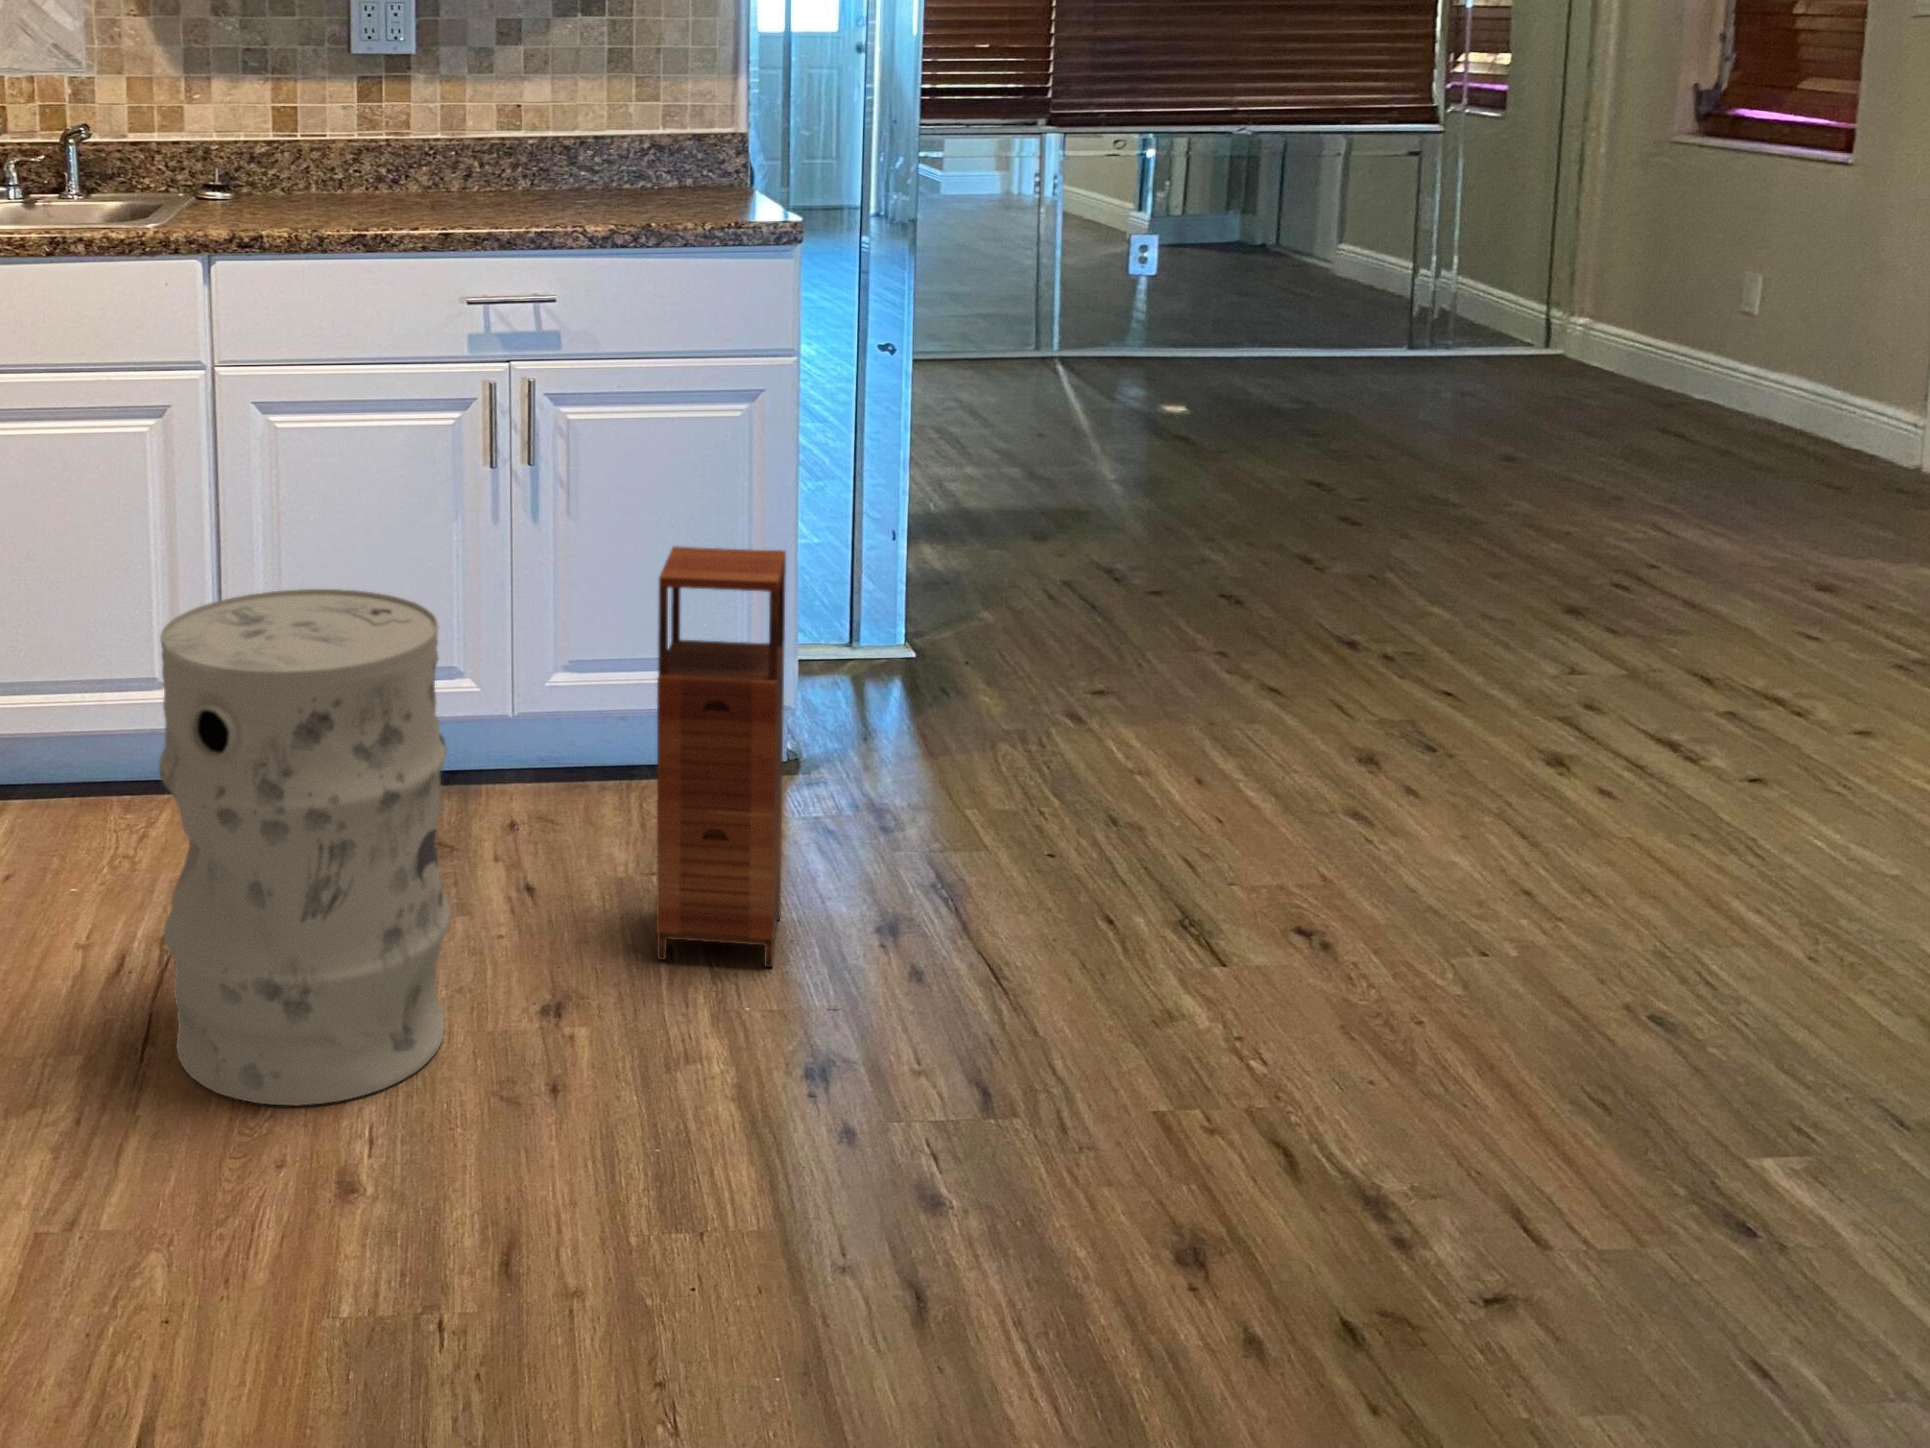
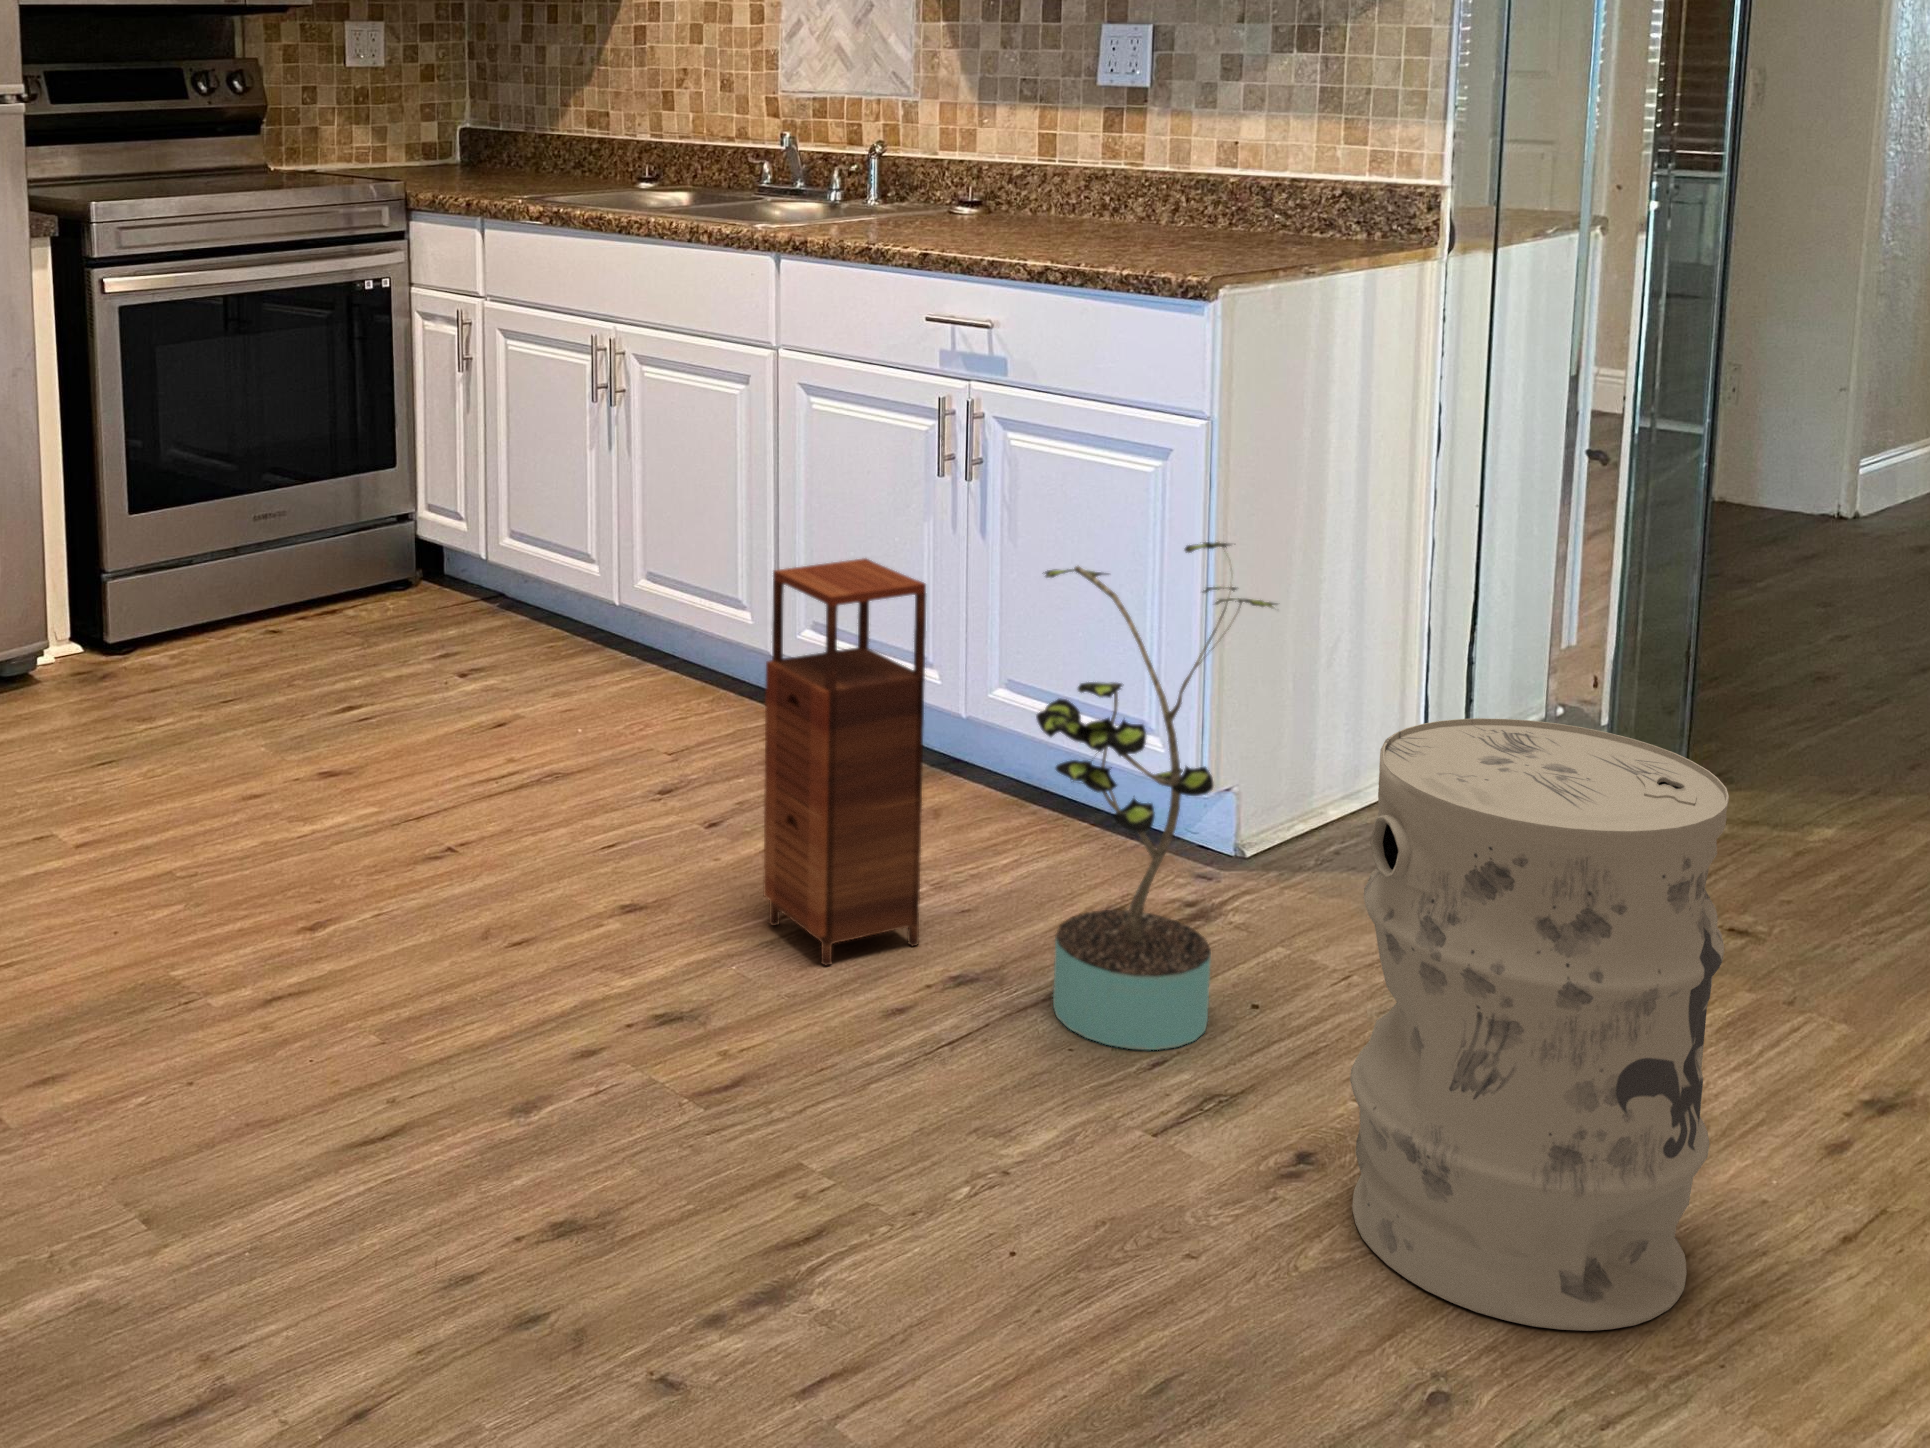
potted plant: none [867,445,1138,919] -> present [1036,542,1275,1050]
trash can: present [159,589,451,1105] -> present [1350,718,1729,1331]

